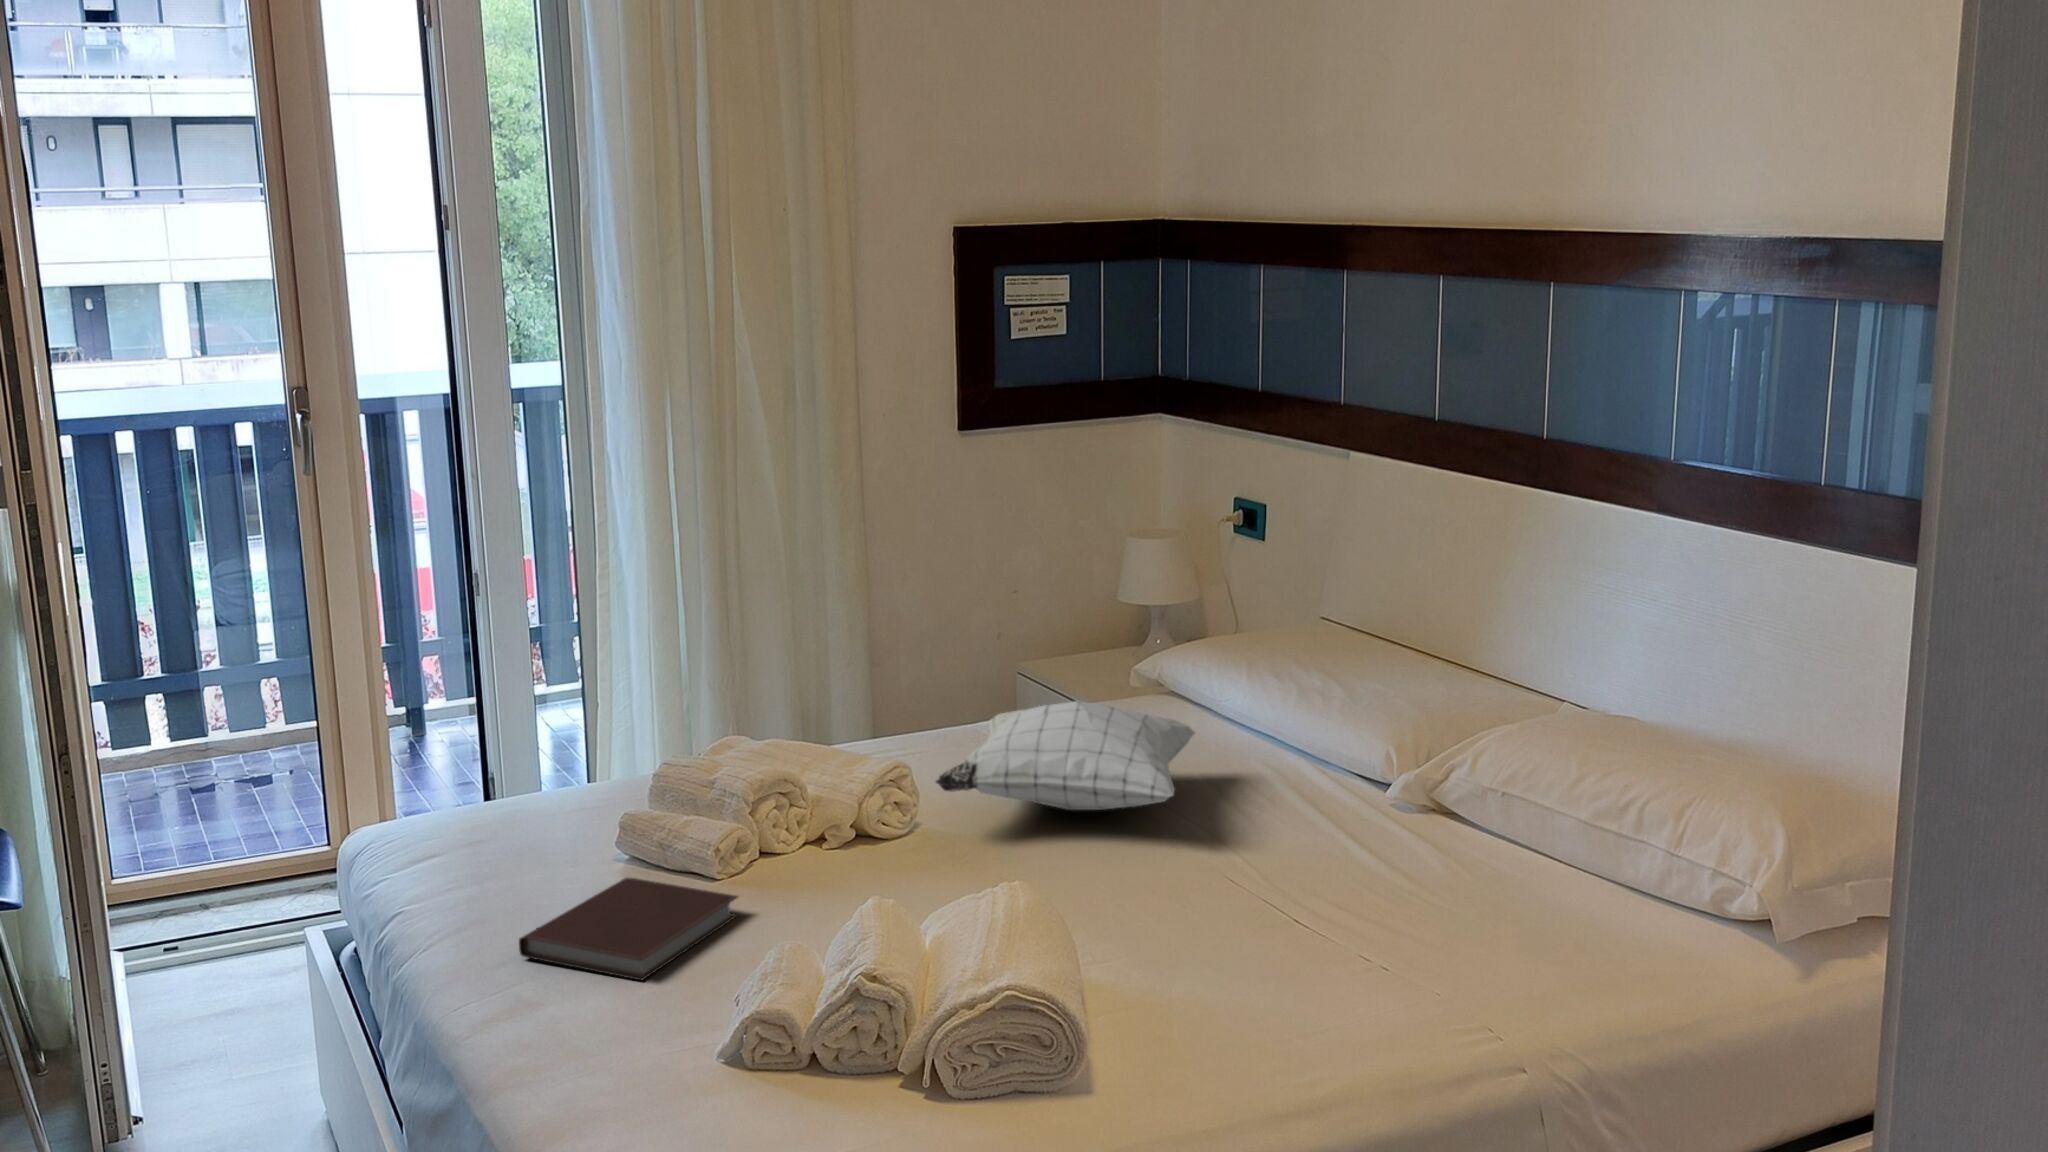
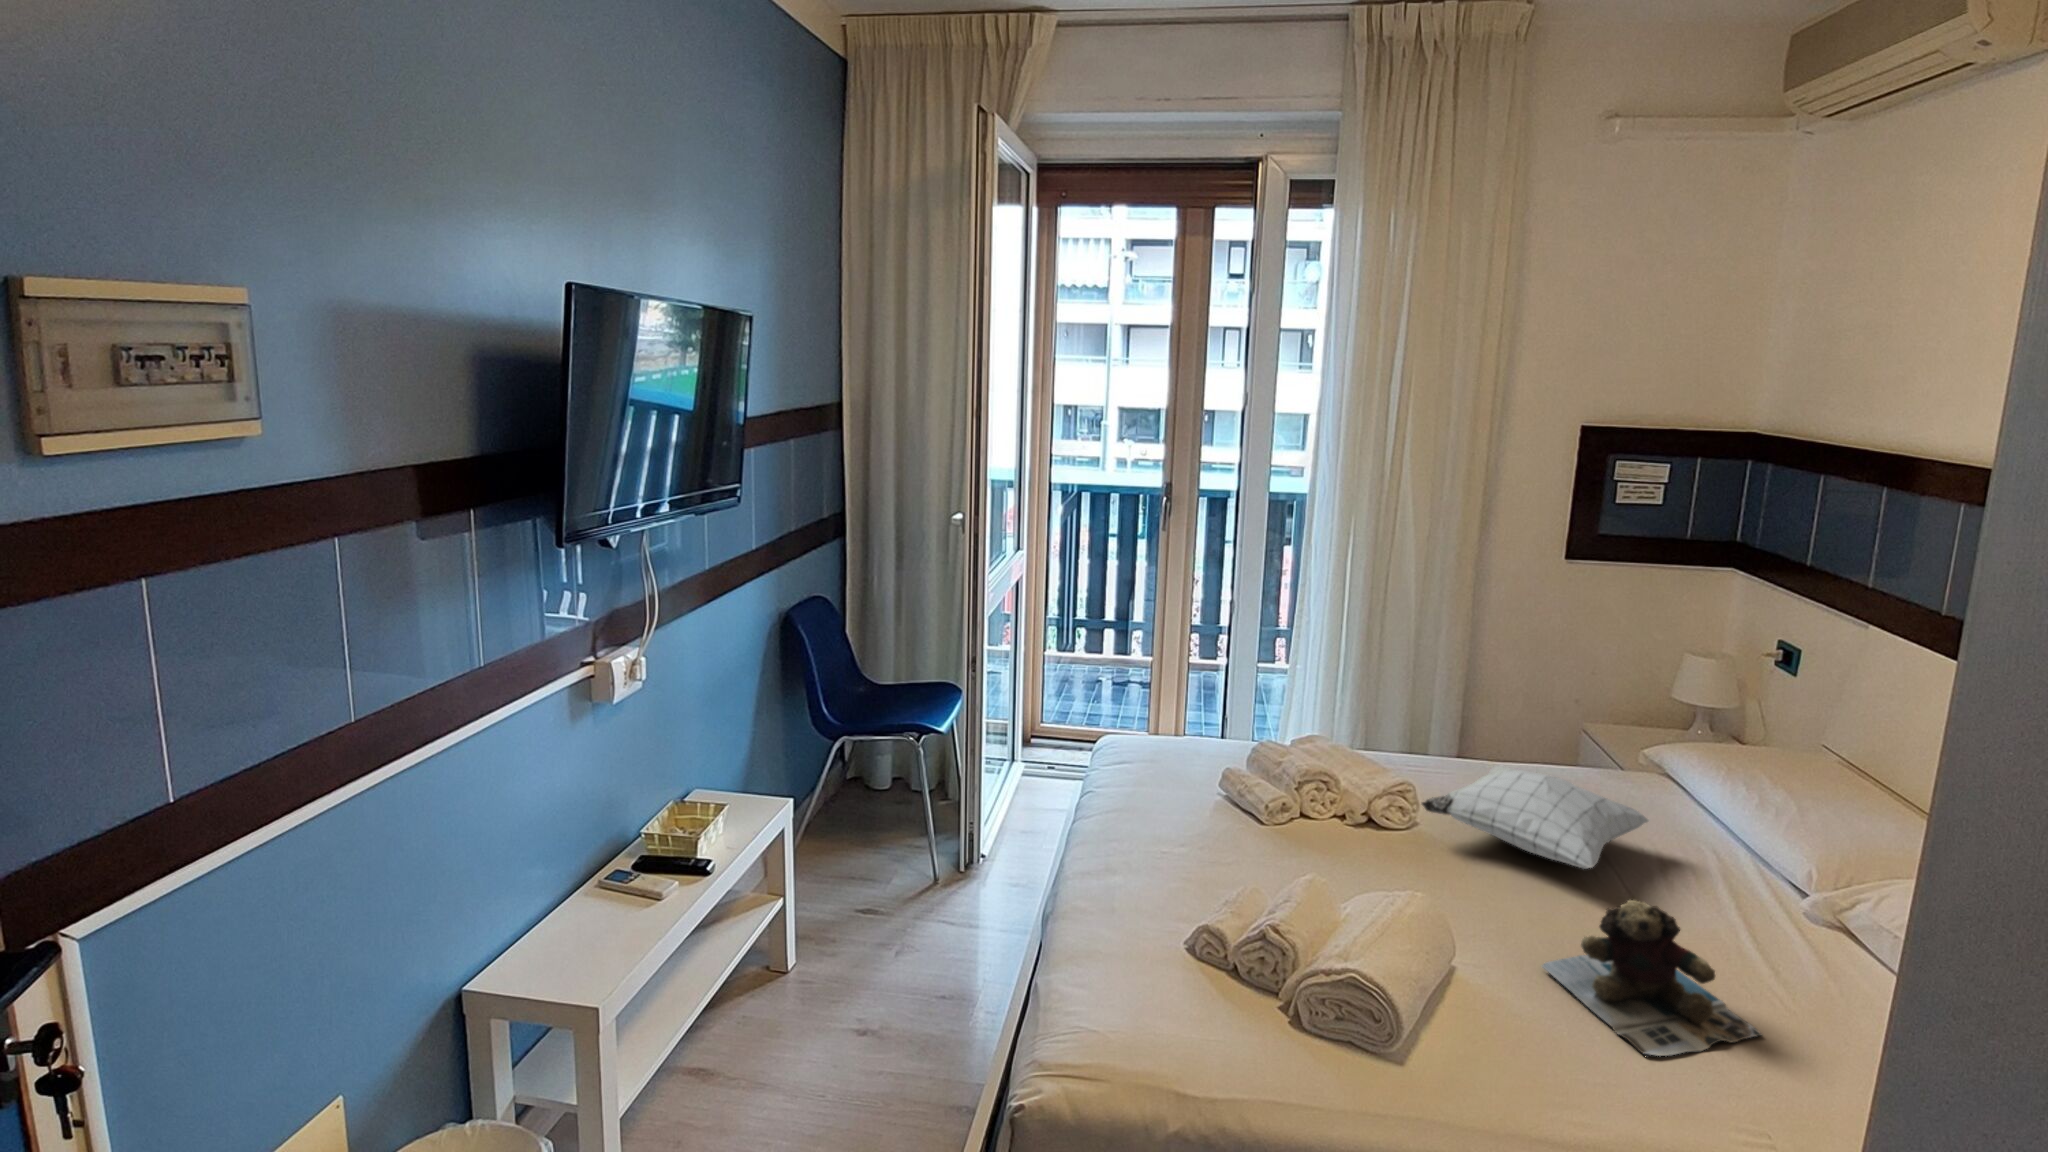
teddy bear: none [1171,798,1408,974] -> present [1542,900,1762,1056]
notebook: present [519,878,738,980] -> none [1135,805,1265,872]

